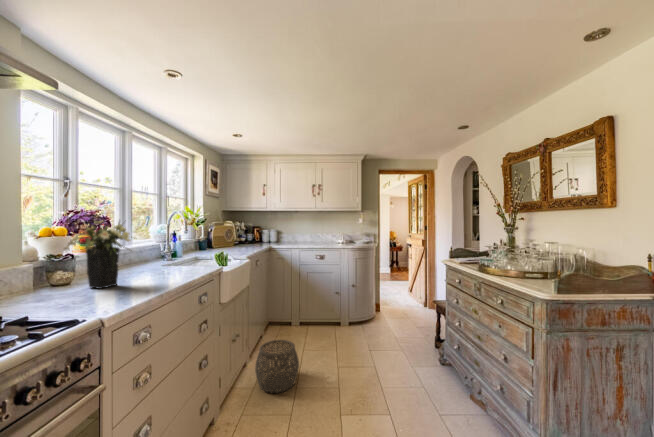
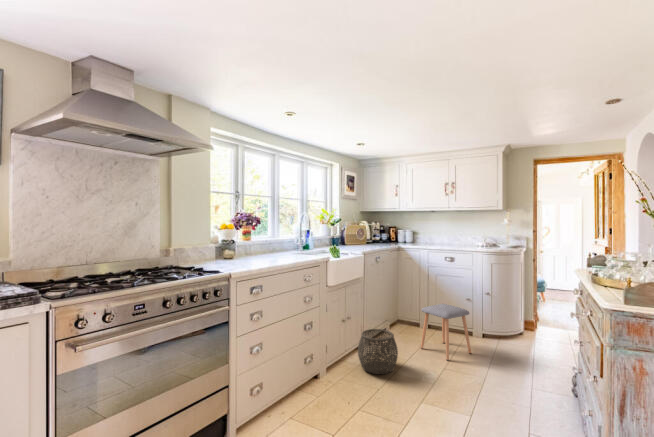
flower arrangement: present [64,221,132,289] -> none [225,217,262,262]
stool: none [306,300,348,355] -> present [421,304,471,361]

